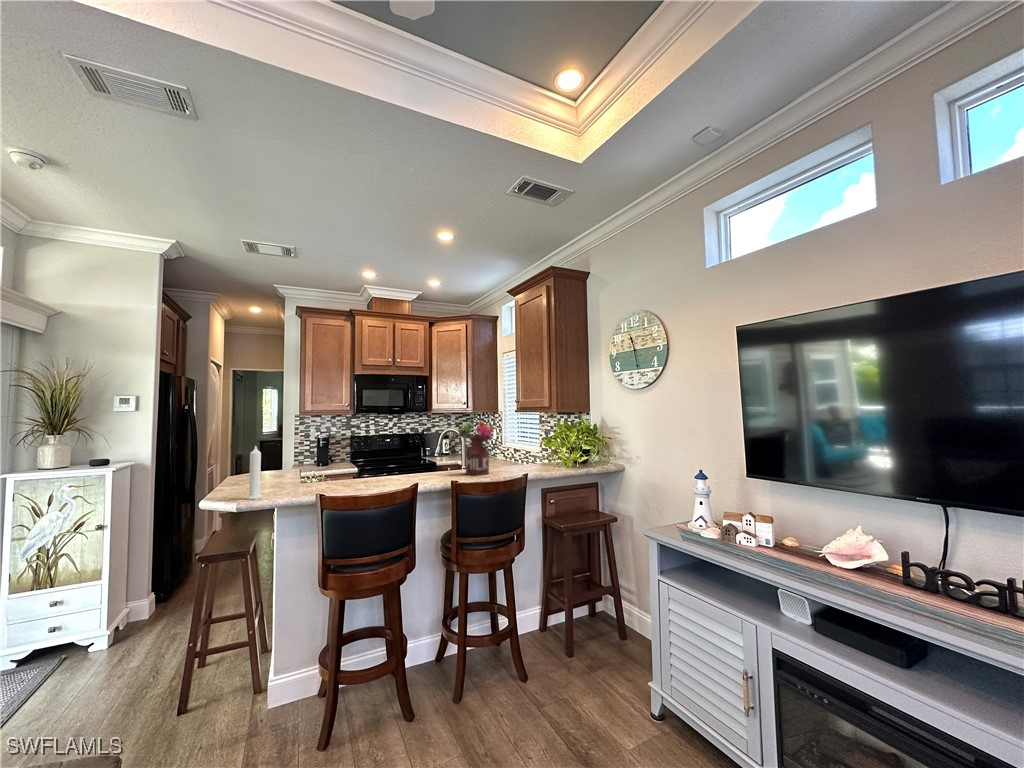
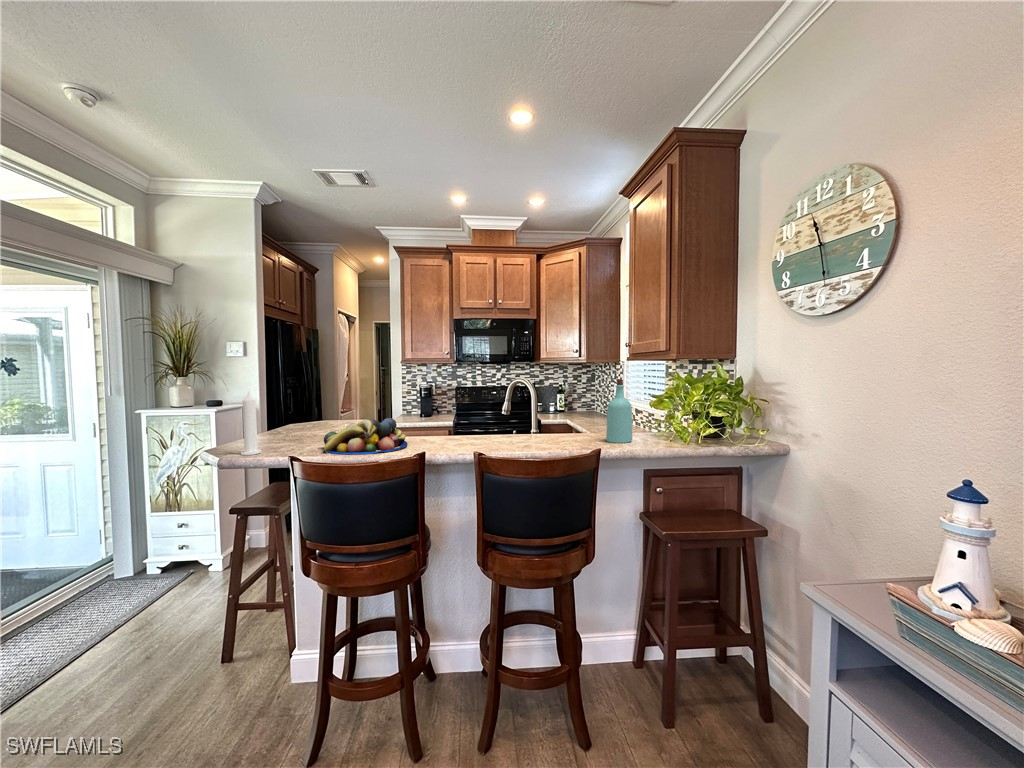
flower arrangement: present [459,421,494,475] -> none [518,369,571,444]
bottle: none [517,427,534,472] -> present [606,379,632,443]
fruit bowl: none [310,462,381,493] -> present [323,418,408,455]

